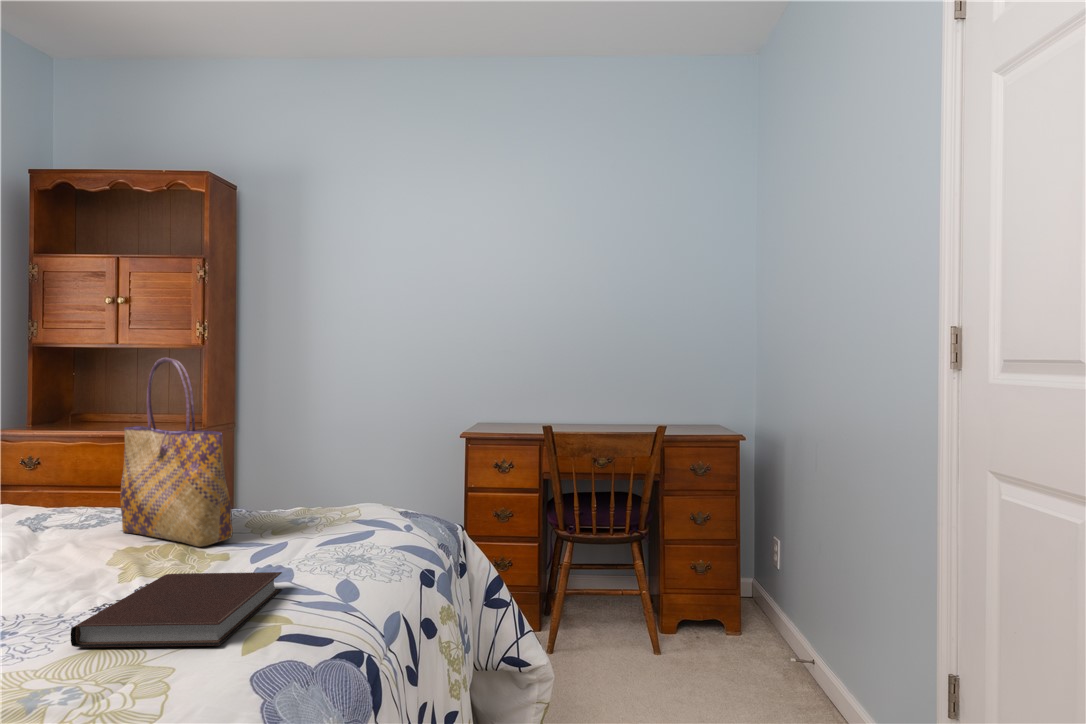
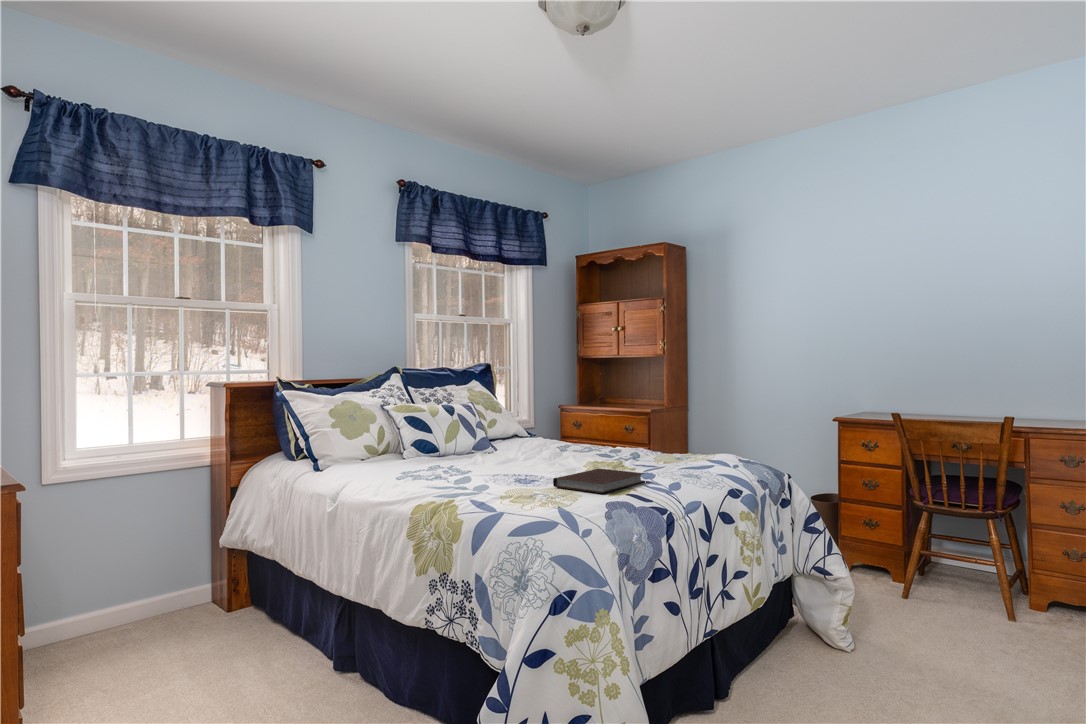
tote bag: present [120,358,233,547] -> none [595,365,640,463]

